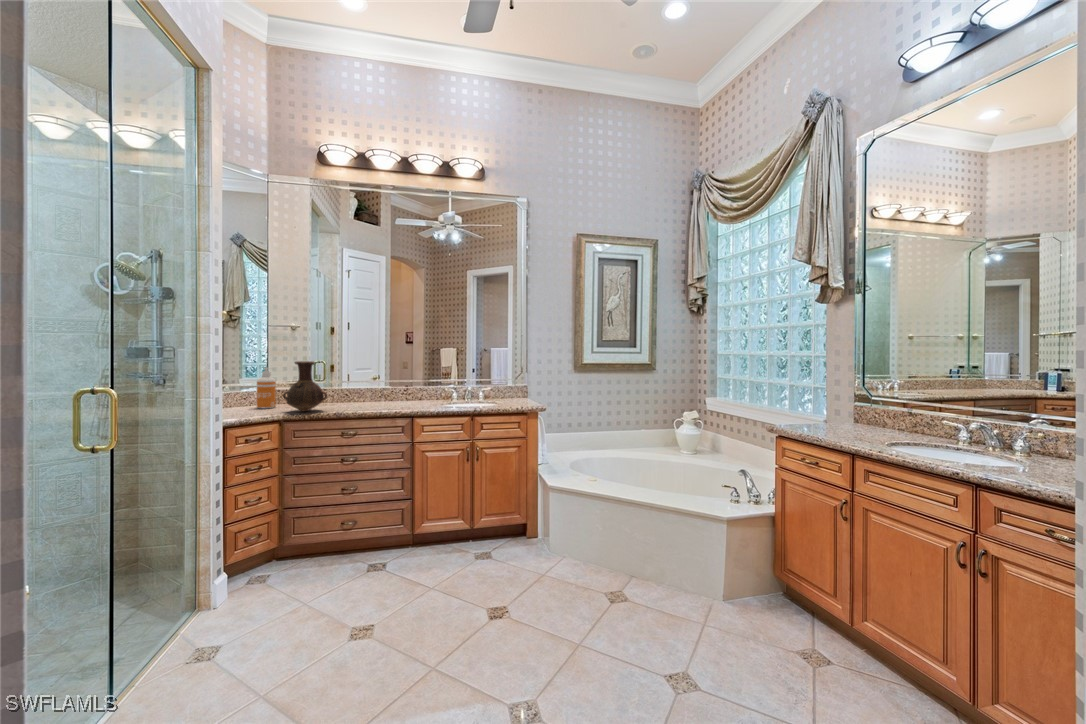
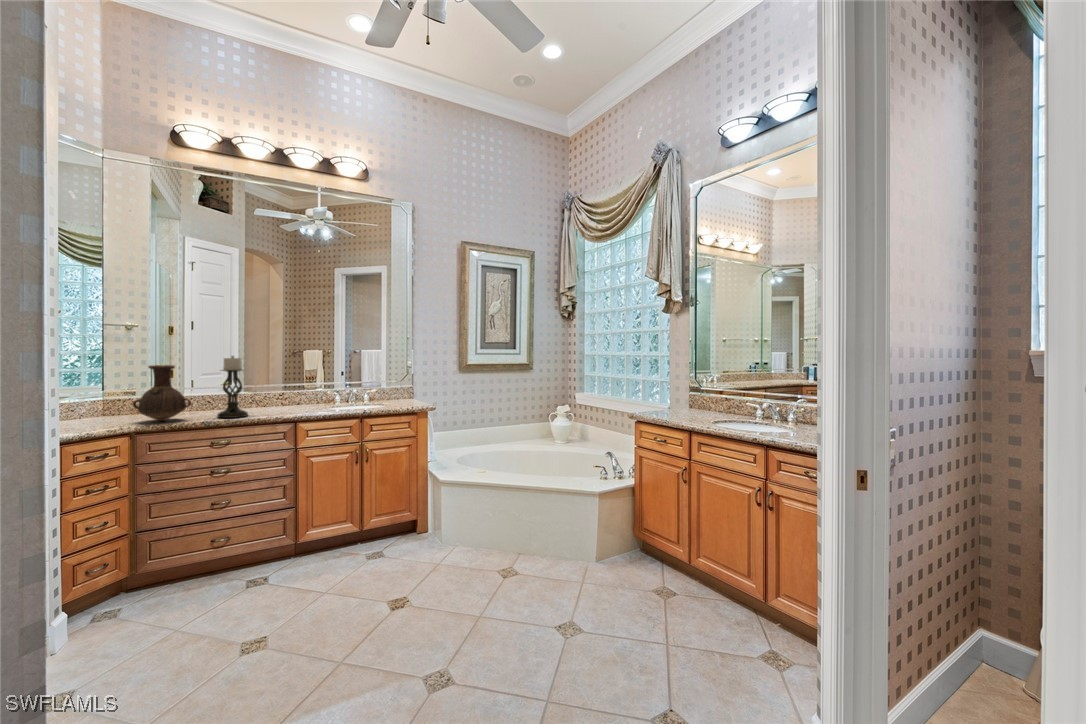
candle holder: none [348,353,374,411] -> present [217,356,248,418]
soap dispenser: present [257,368,276,408] -> none [92,373,118,420]

